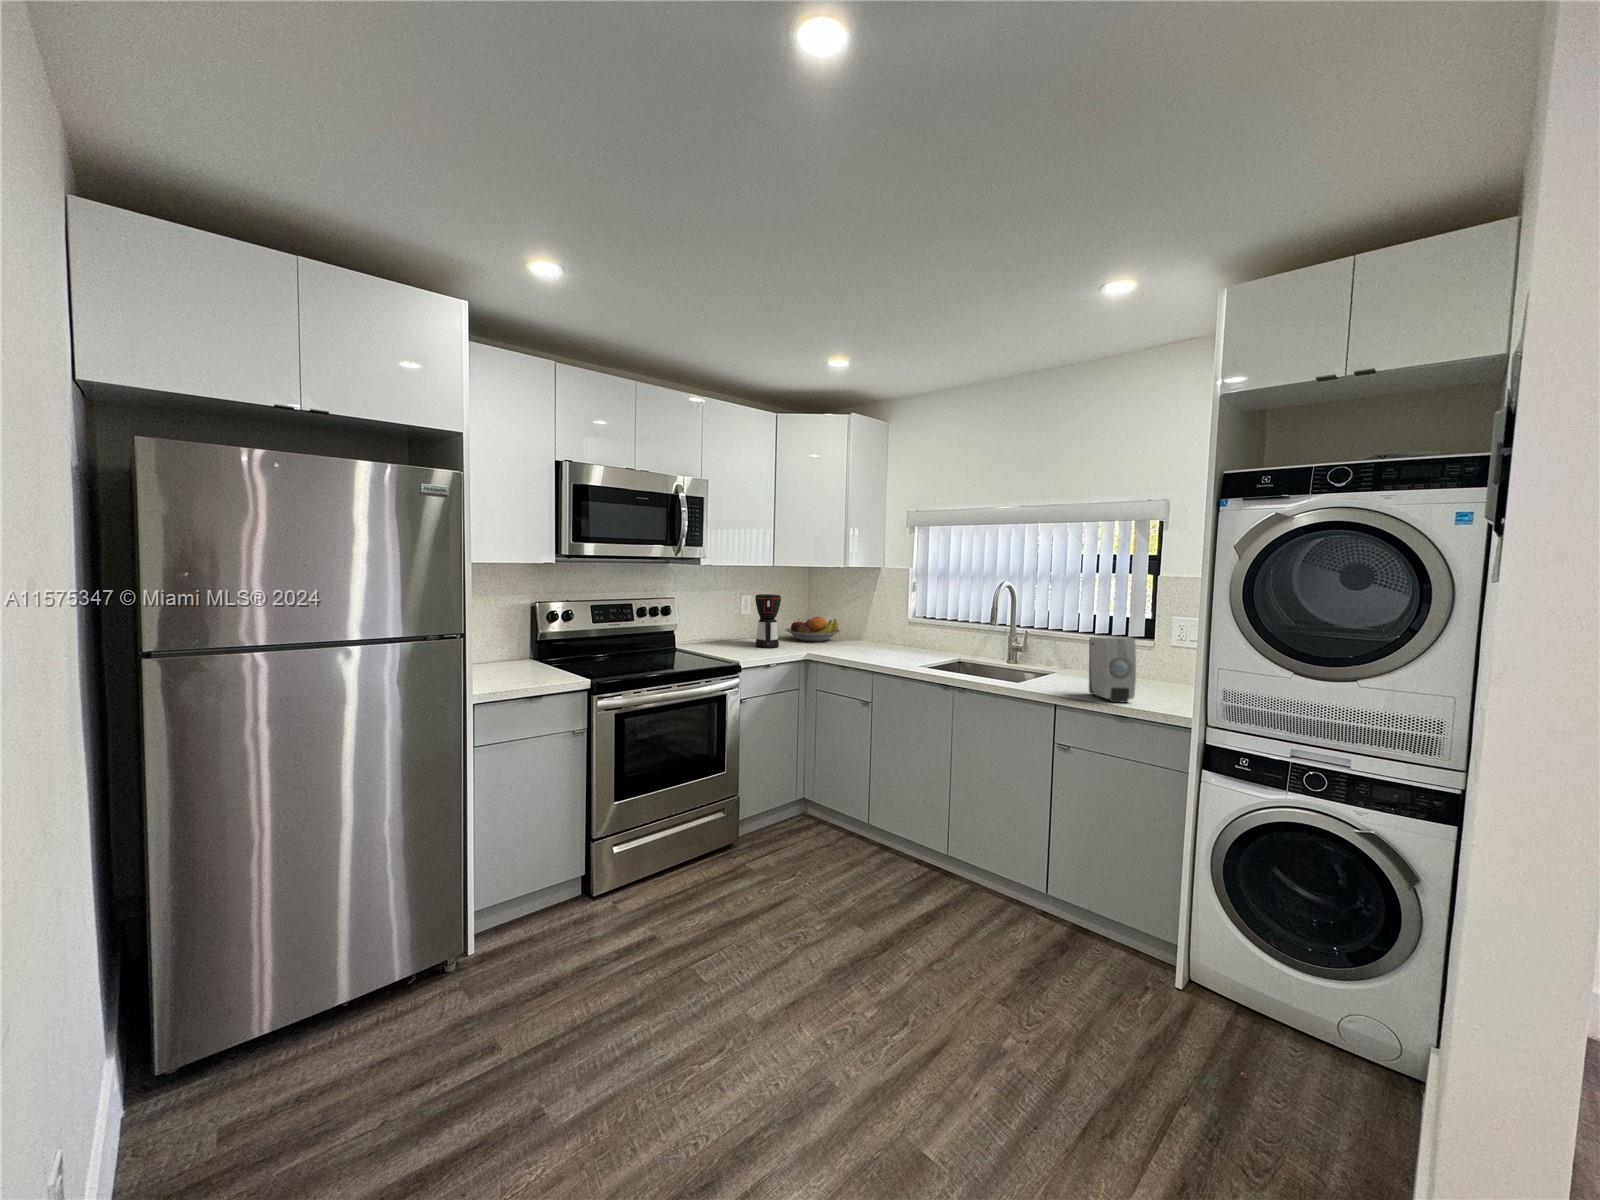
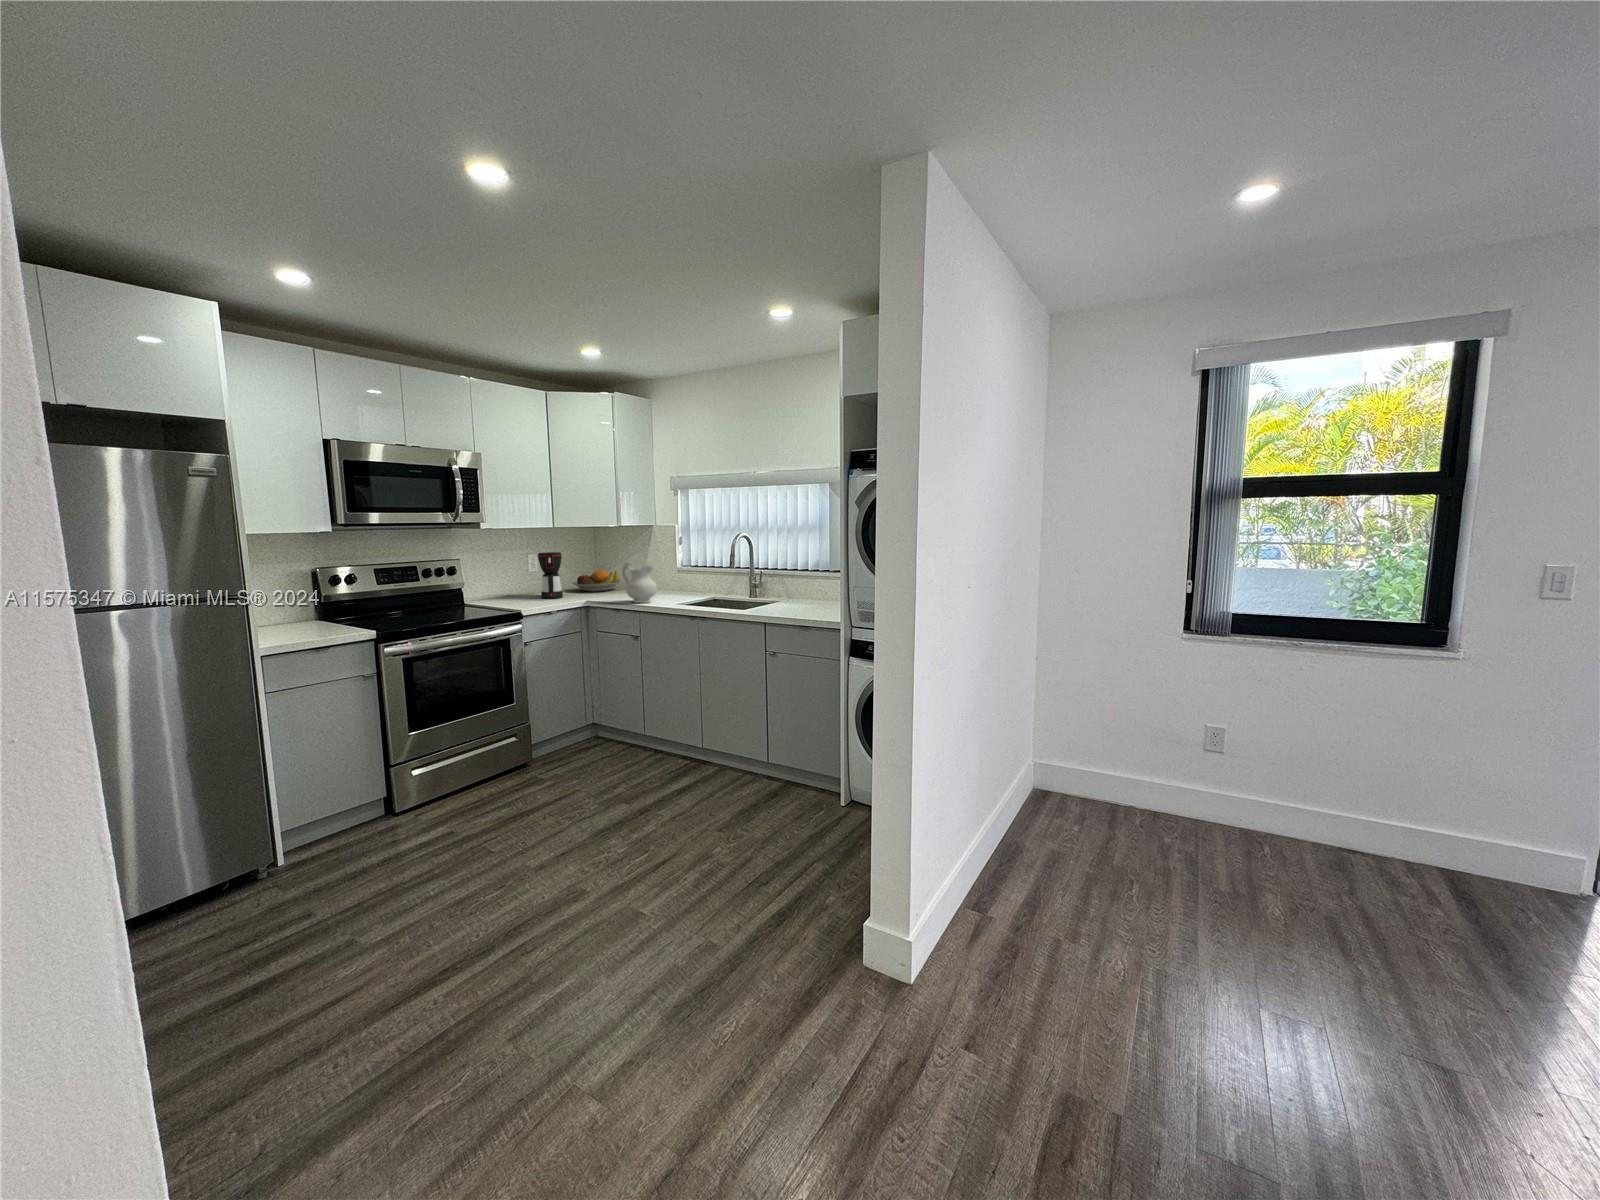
ceramic pitcher: none [852,611,893,662] -> present [622,563,657,603]
soap dispenser: present [1089,636,1136,703] -> none [791,570,819,618]

